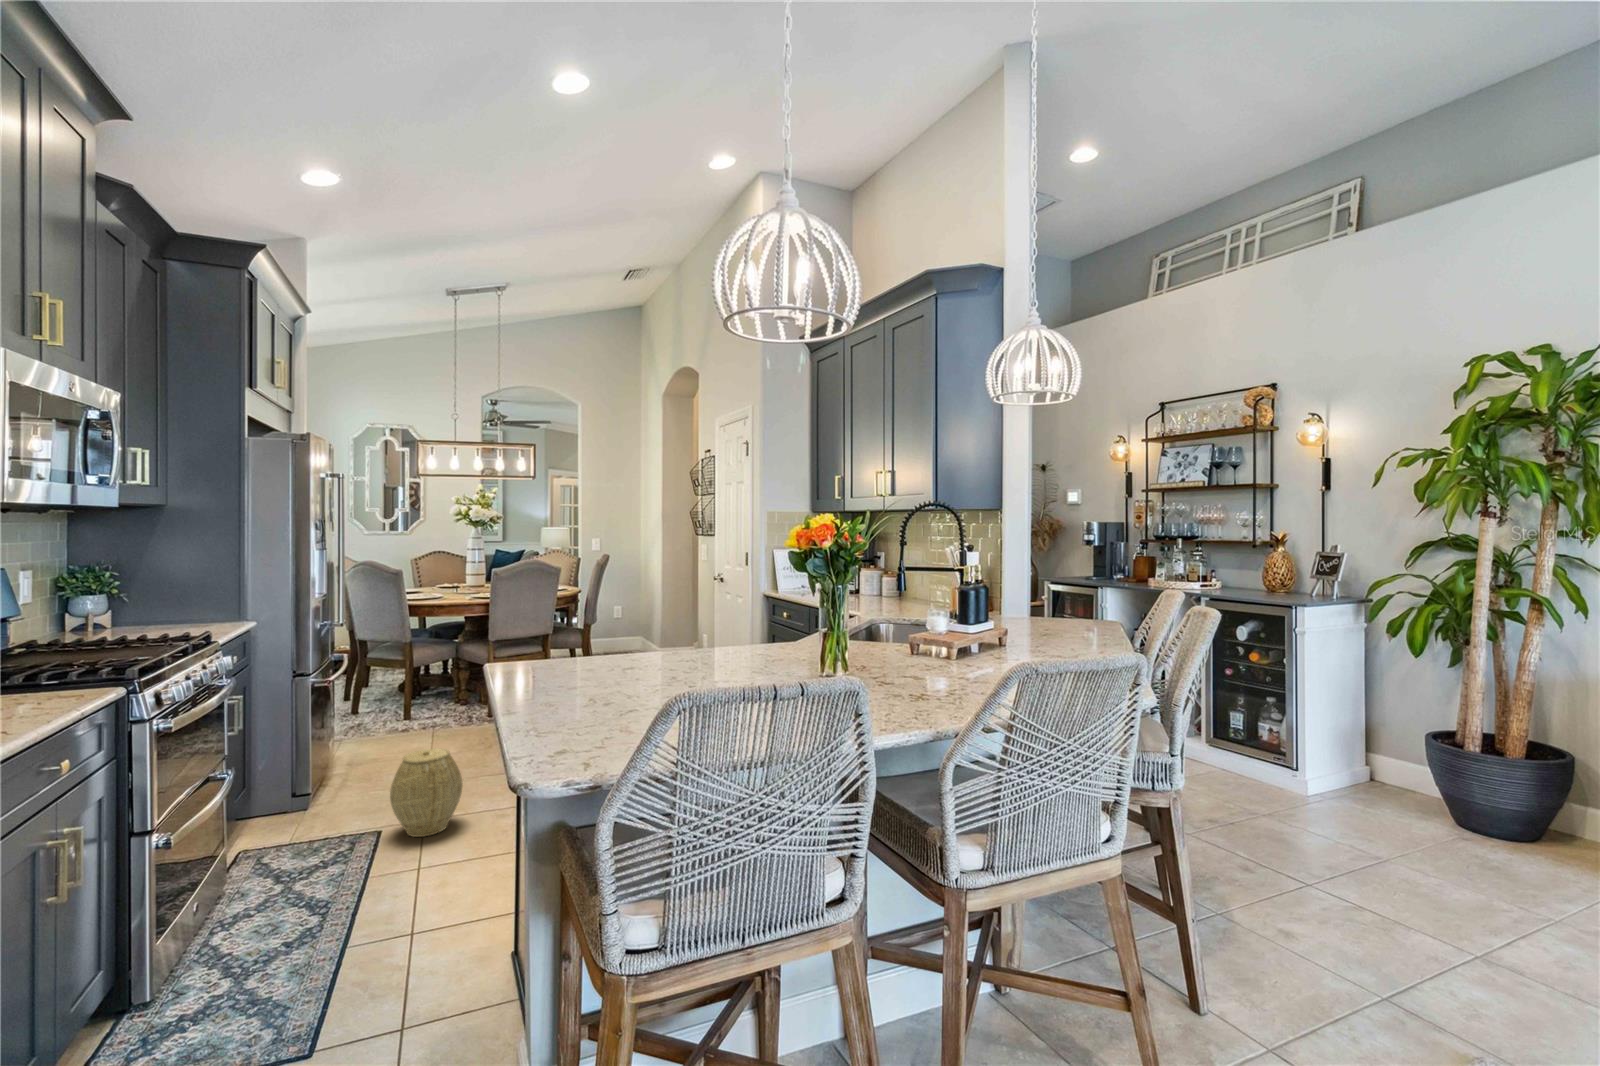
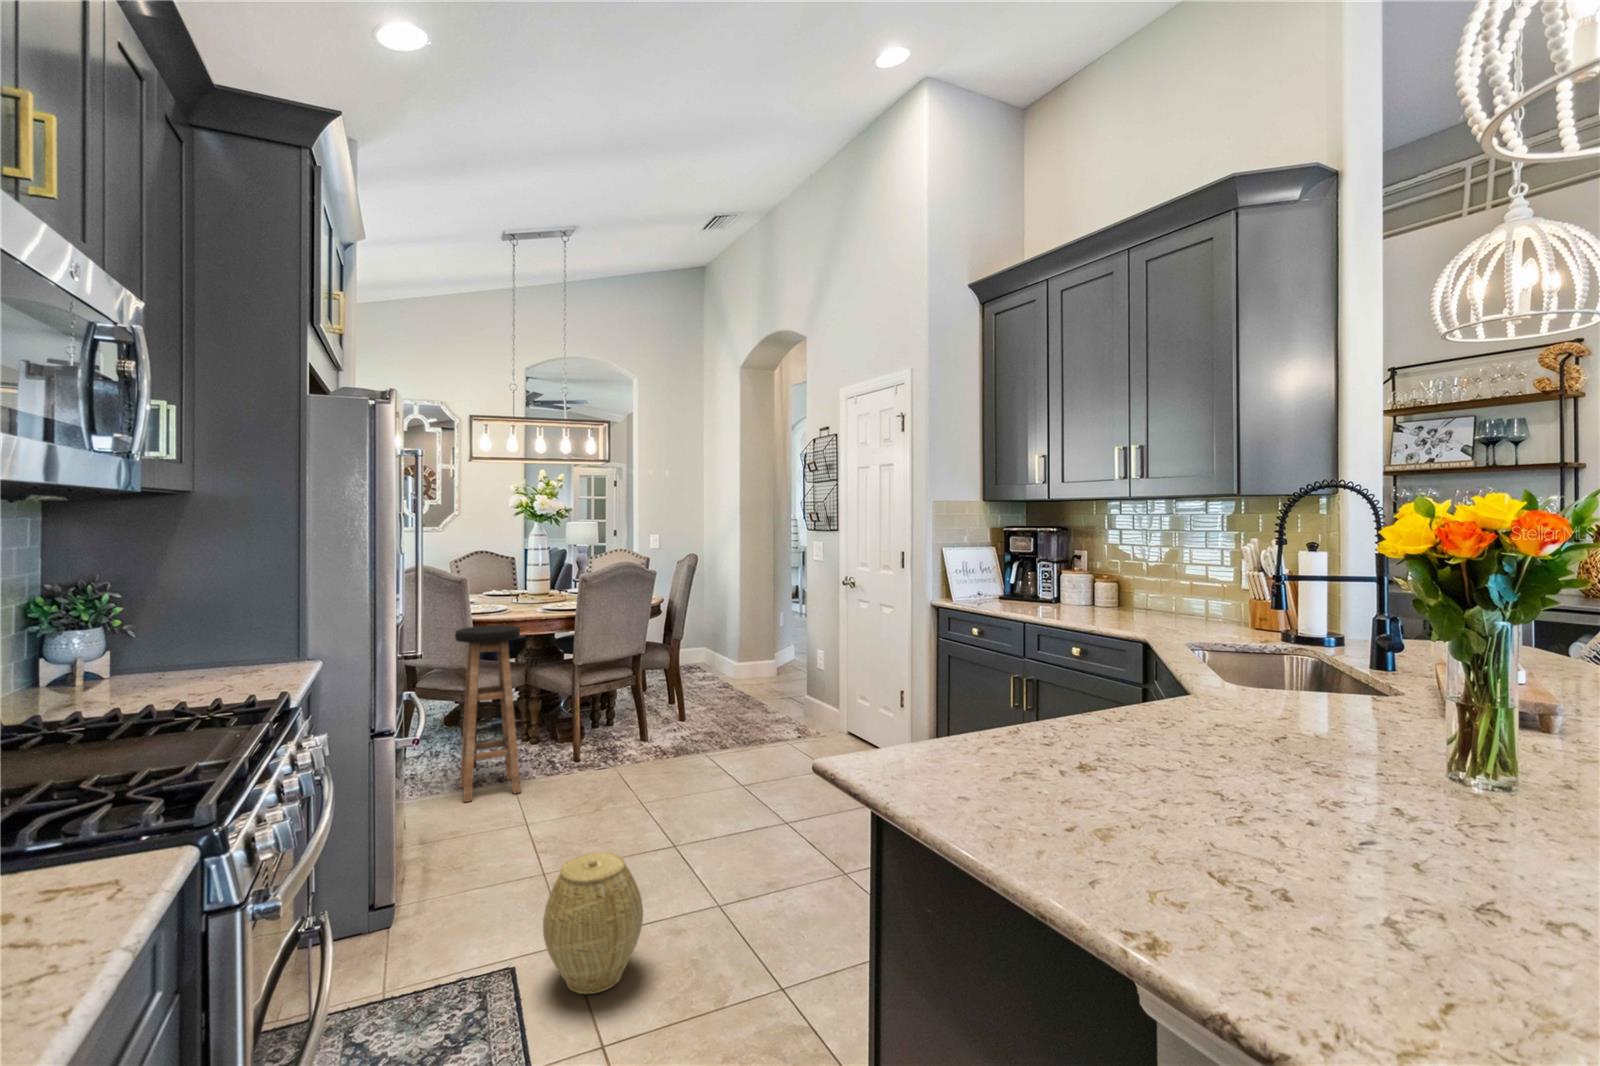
bar stool: none [384,605,435,736] -> present [455,625,521,802]

